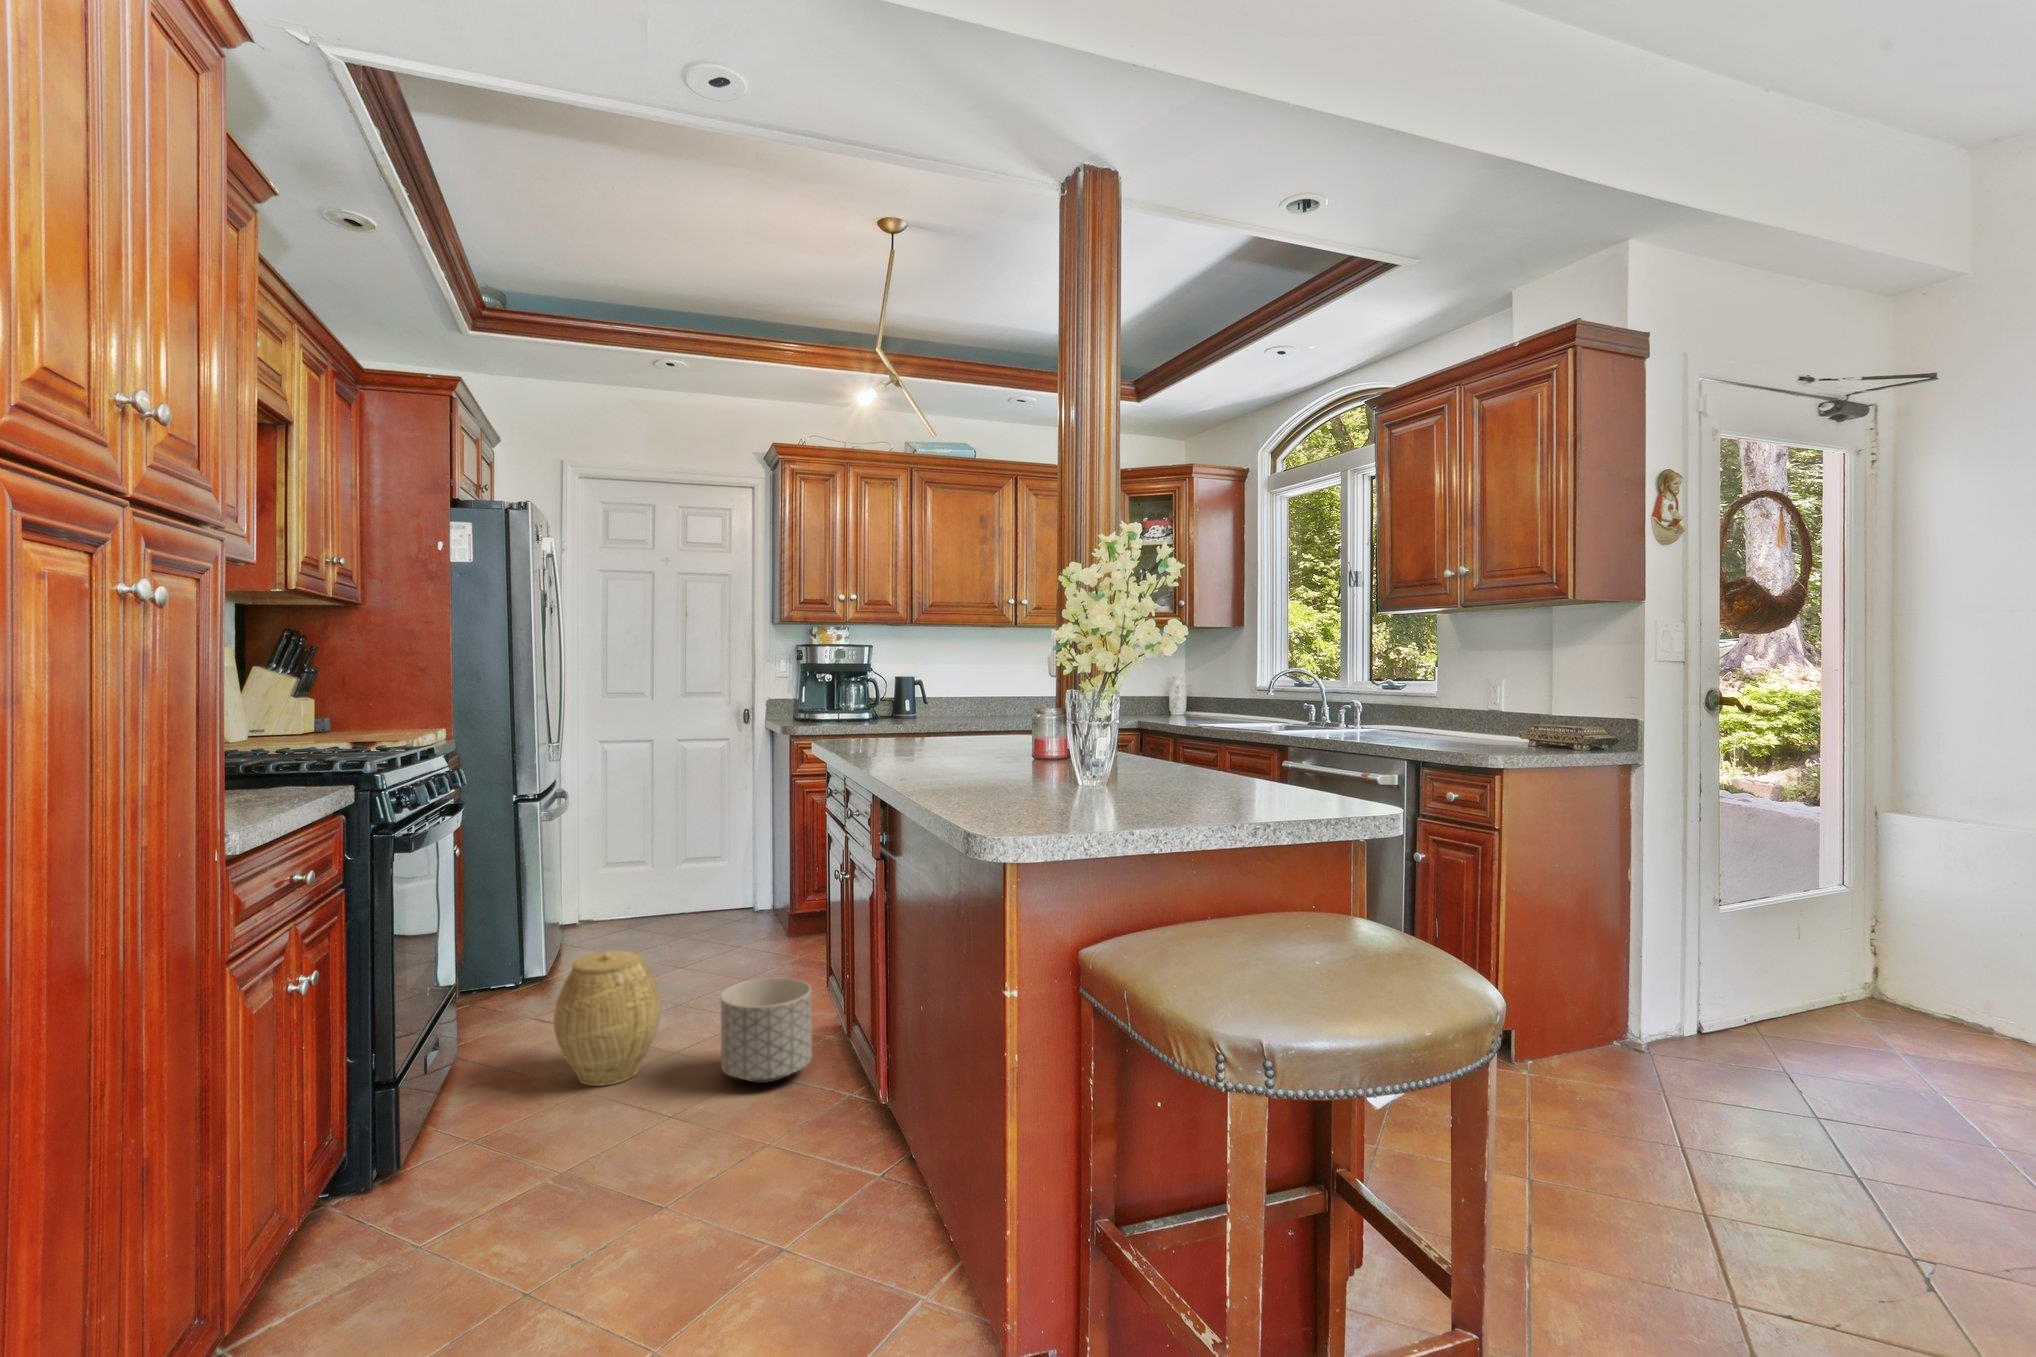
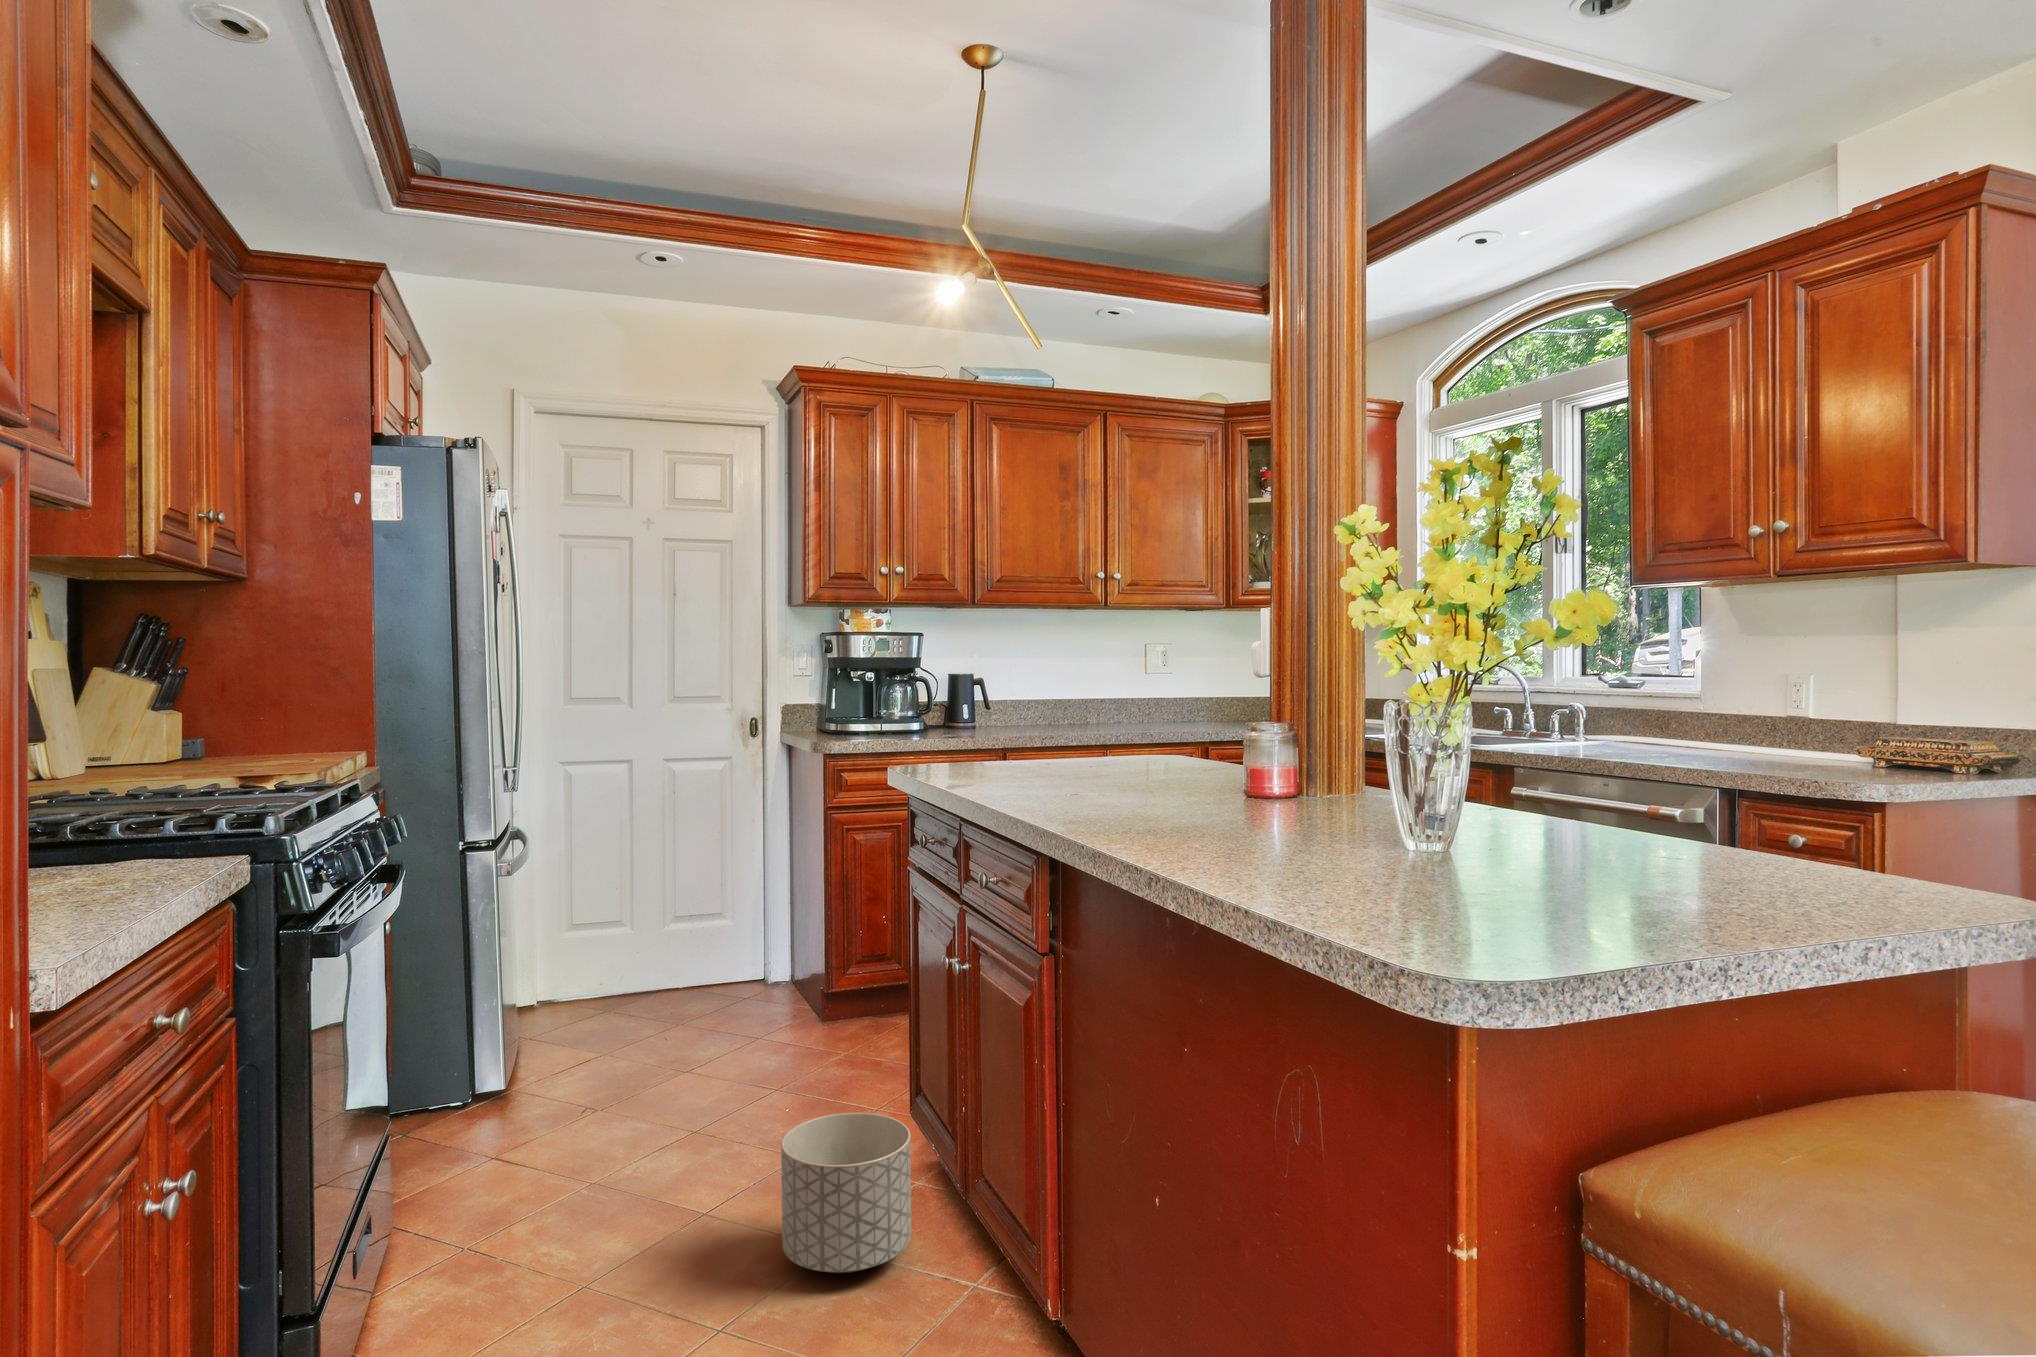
woven basket: present [554,951,661,1086] -> none [538,1076,690,1280]

